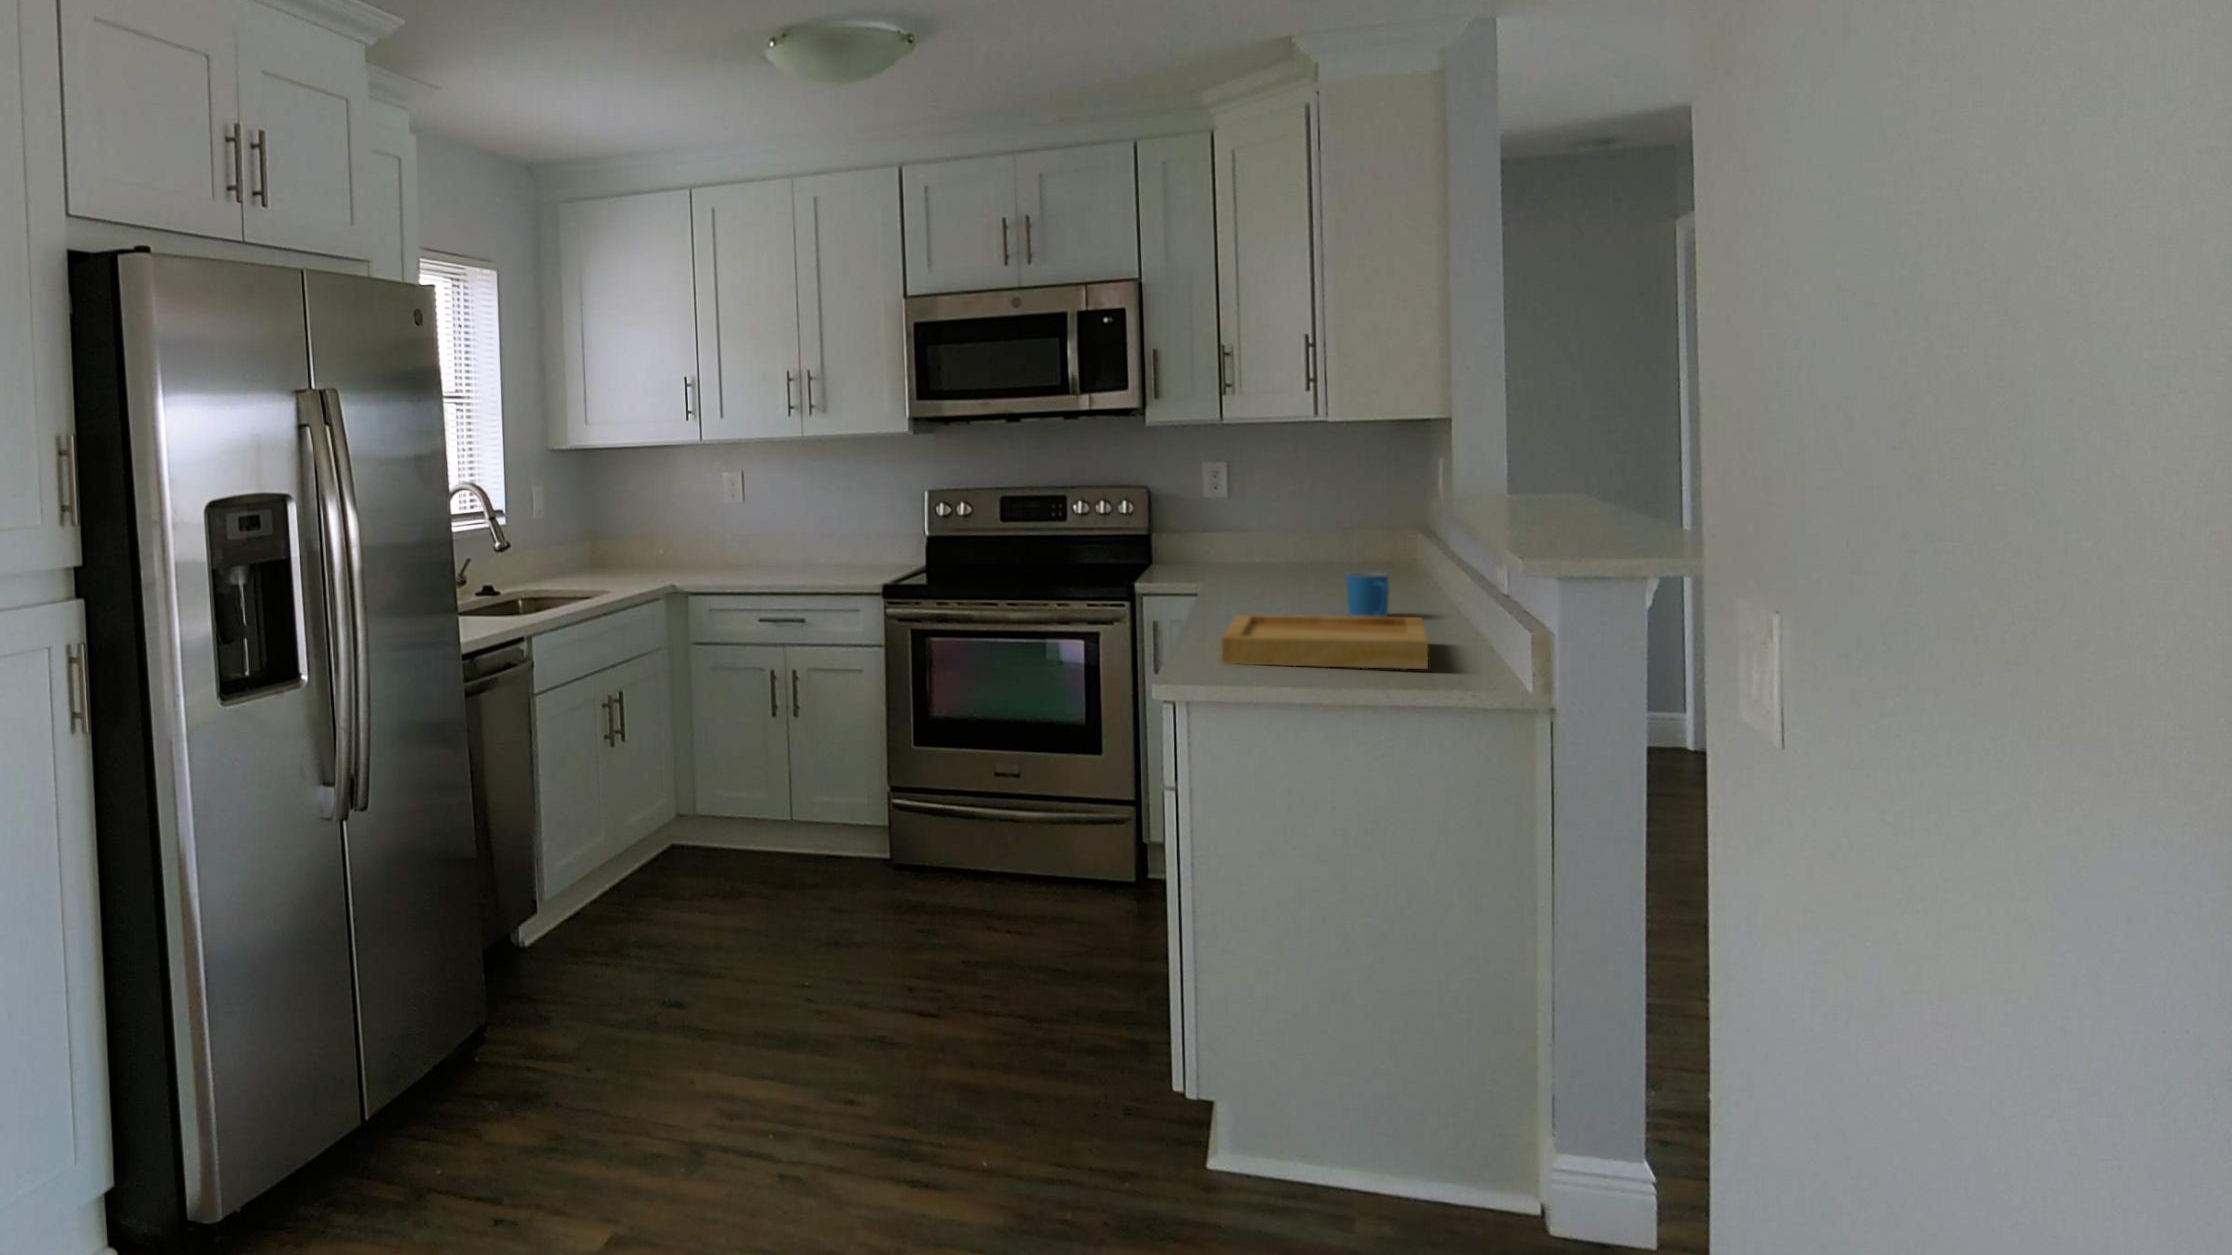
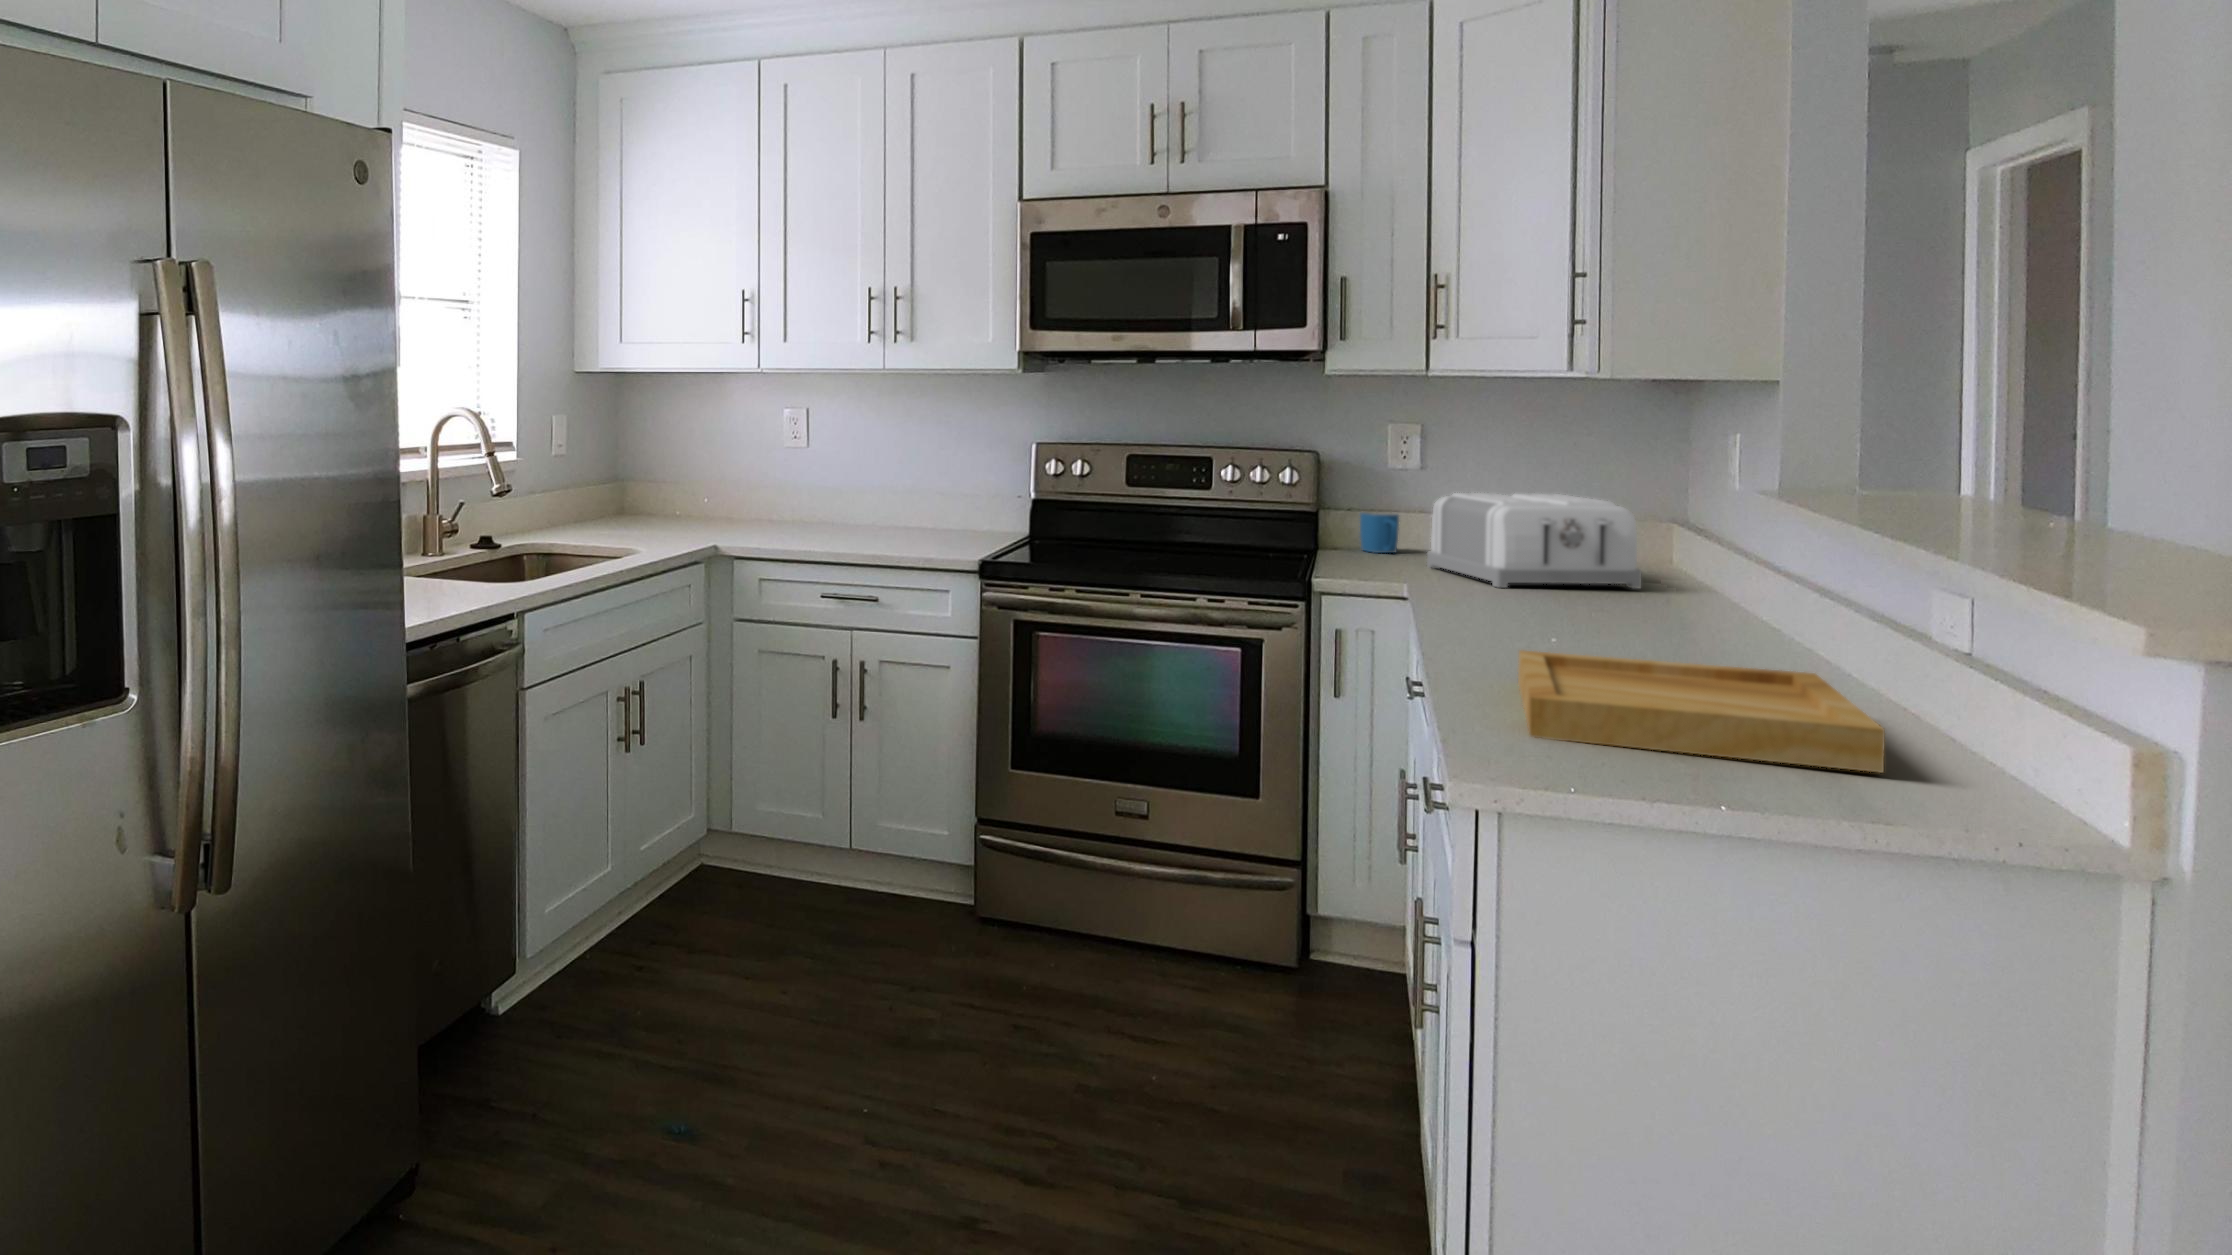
toaster: none [1227,511,1377,583] -> present [1427,493,1642,588]
mug: present [1347,572,1389,617] -> present [1360,513,1399,553]

